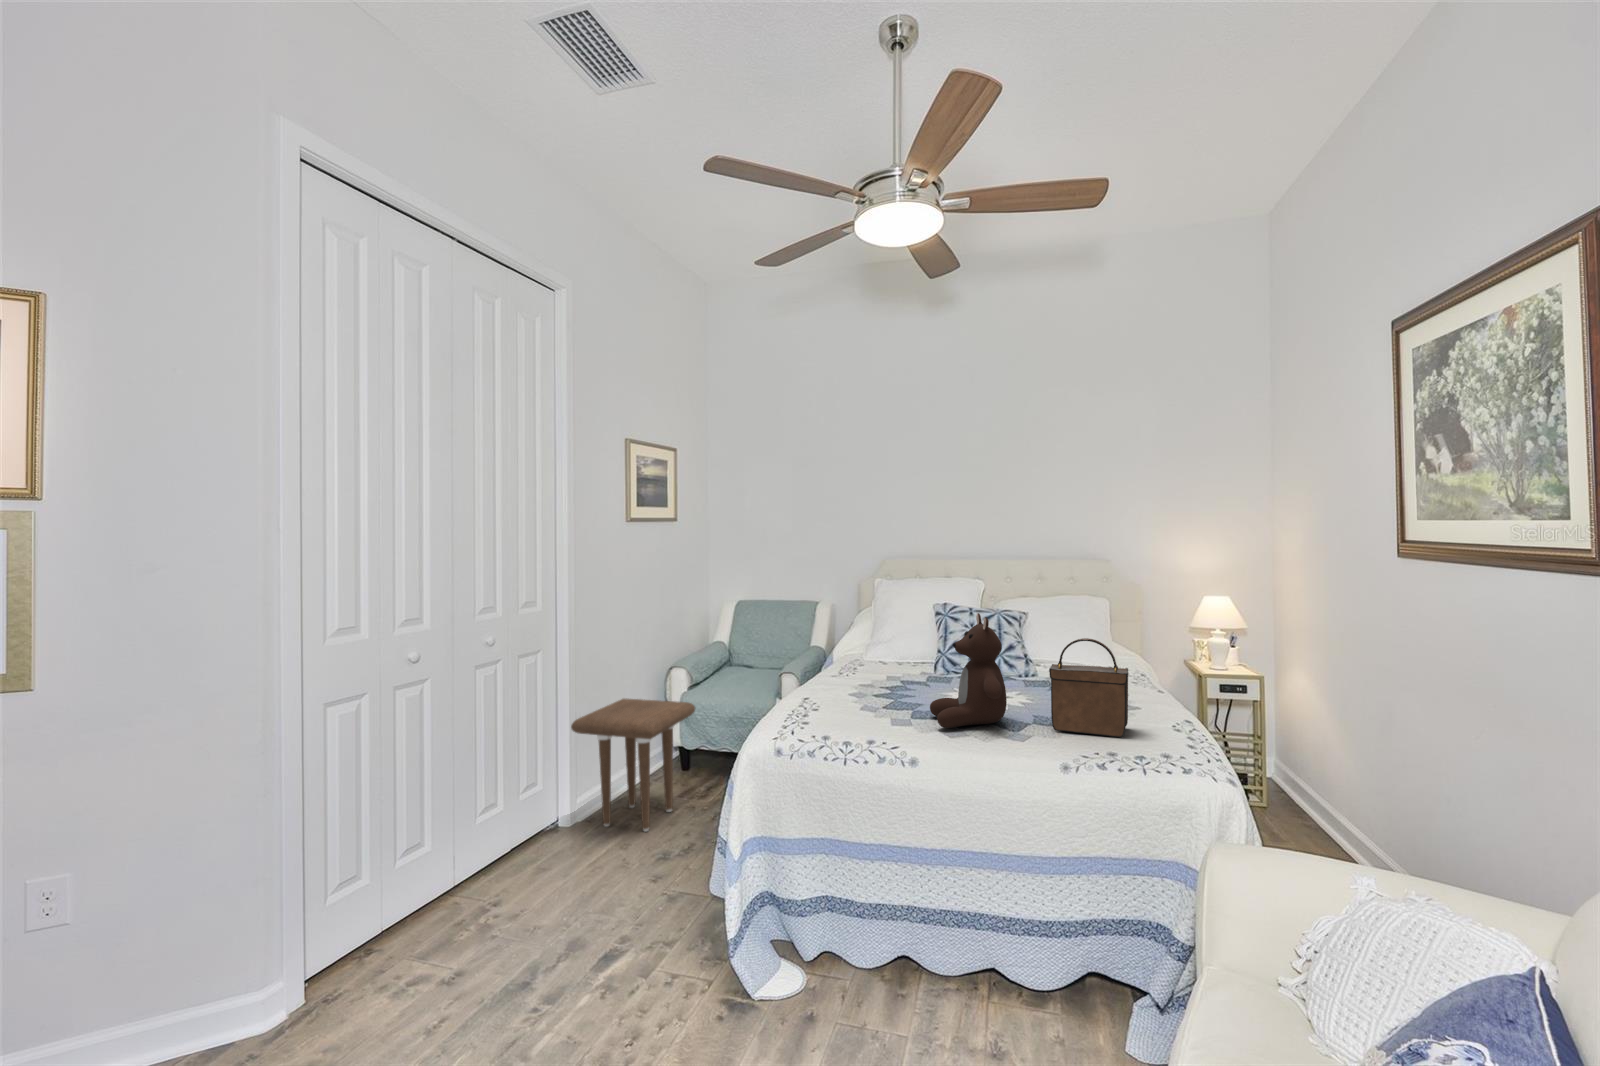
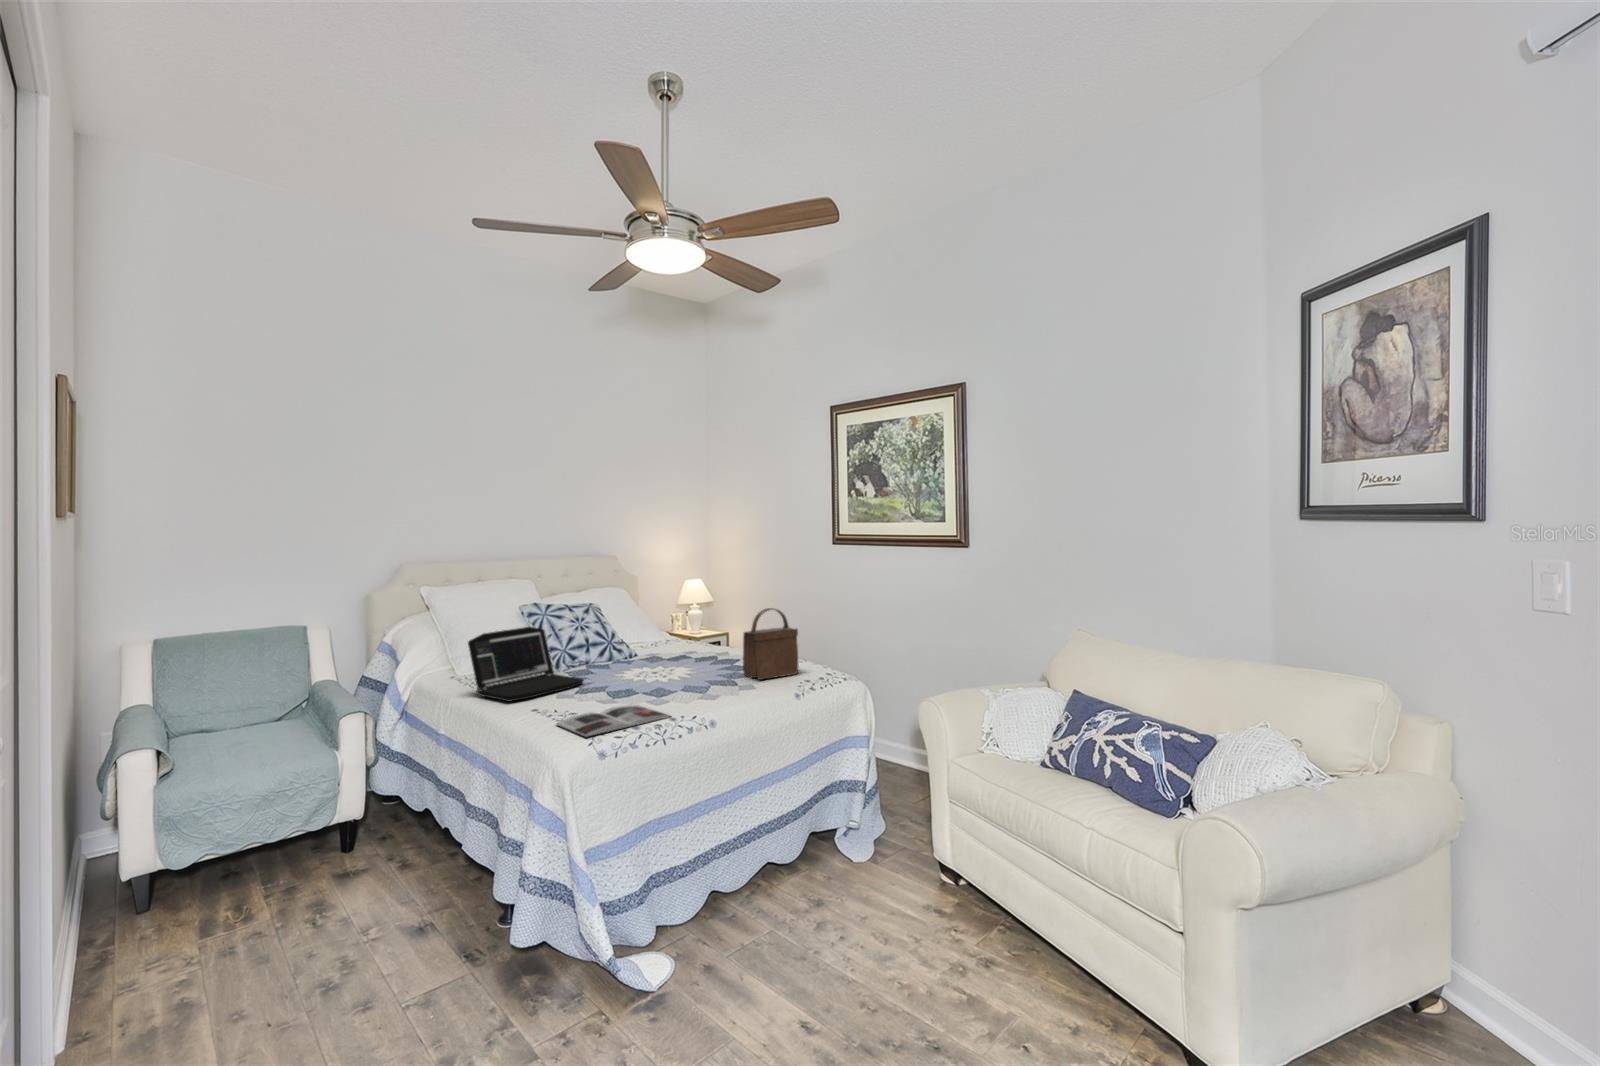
teddy bear: present [930,613,1007,728] -> none [661,598,736,696]
laptop: none [824,624,912,690] -> present [468,627,584,701]
side table: present [571,699,695,832] -> none [79,778,276,1015]
magazine: none [778,714,887,740] -> present [556,705,671,736]

